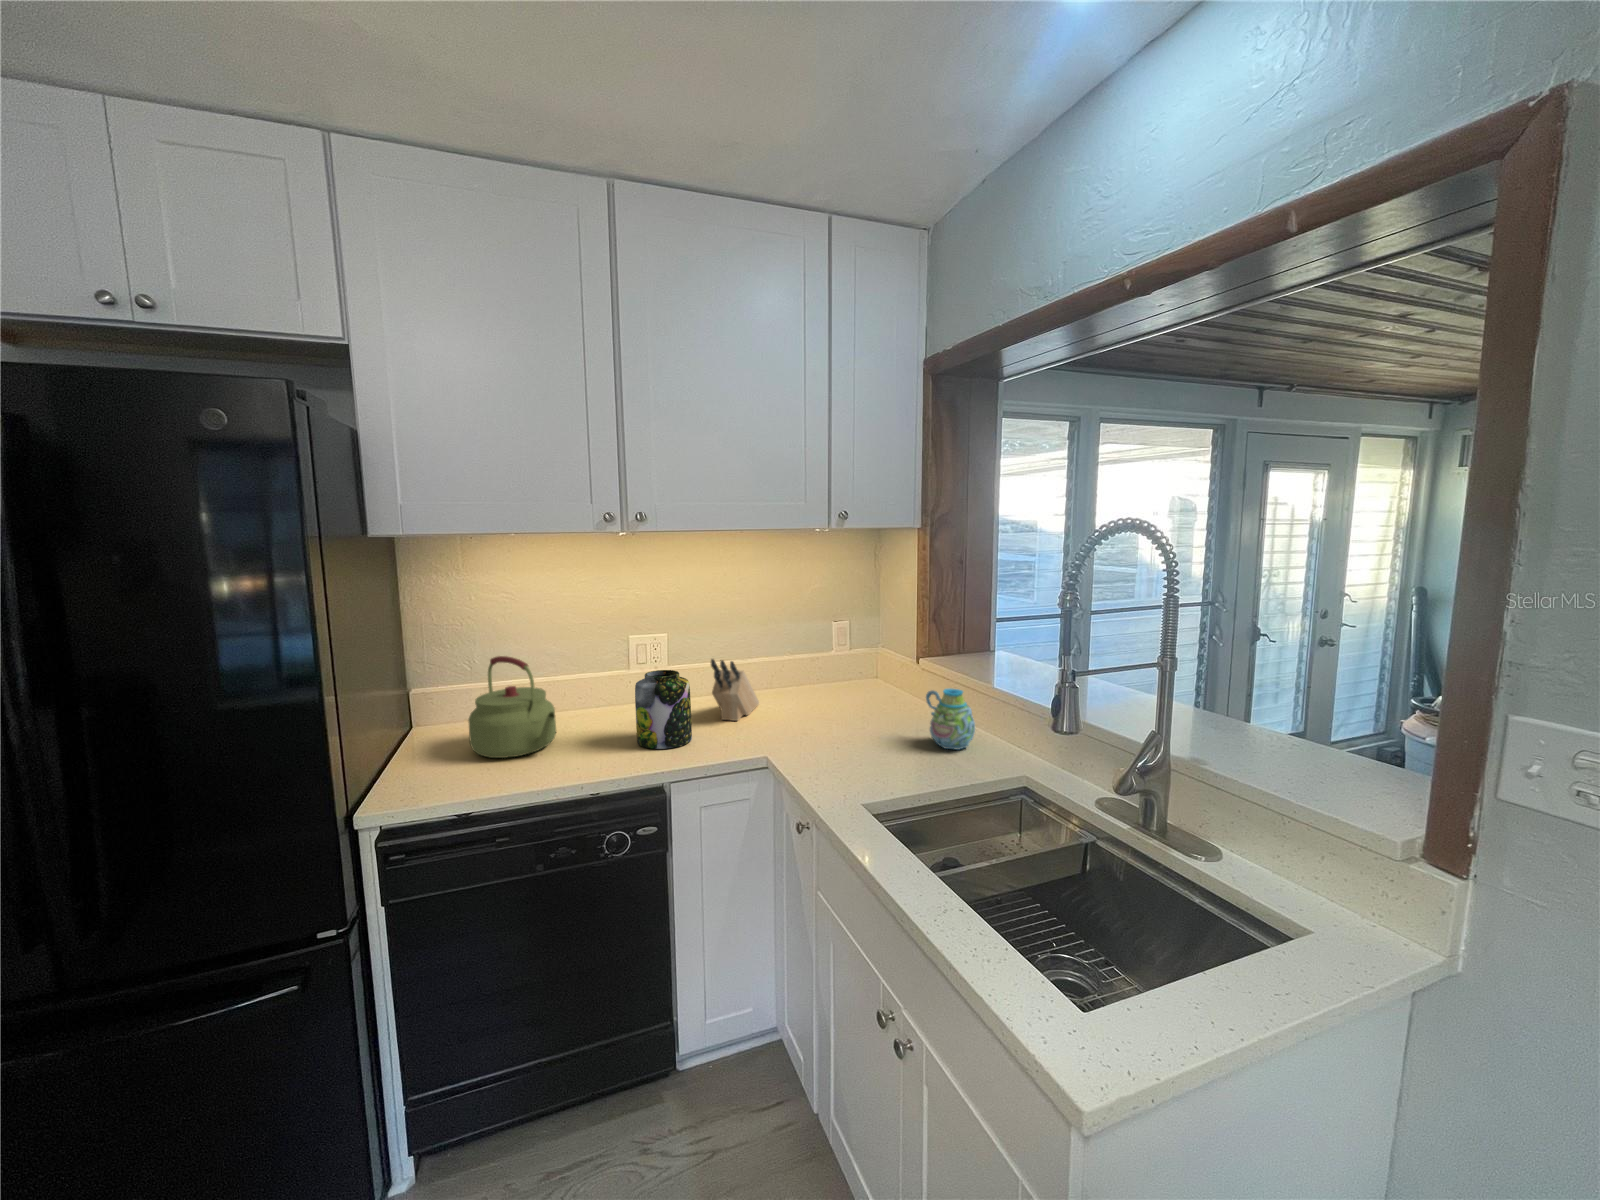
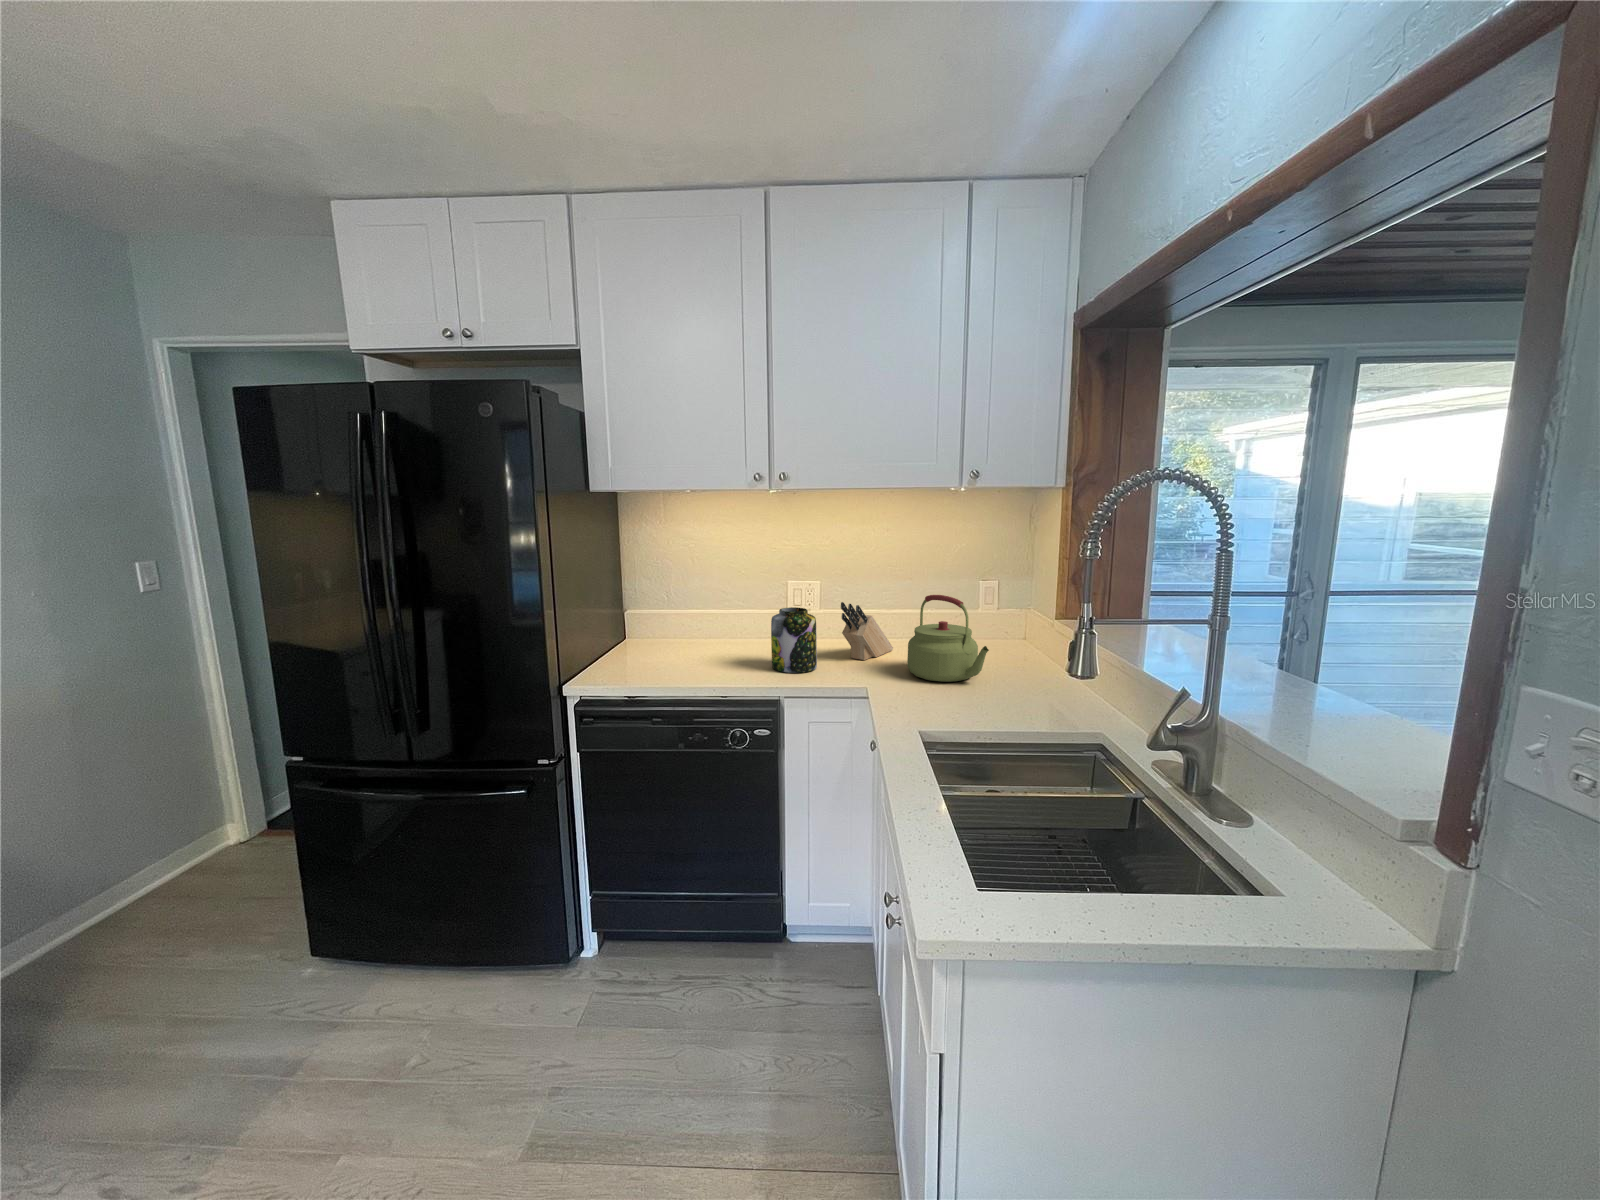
kettle: present [468,656,556,758] -> present [907,595,989,682]
mug: present [926,689,975,749] -> none [1031,646,1078,706]

